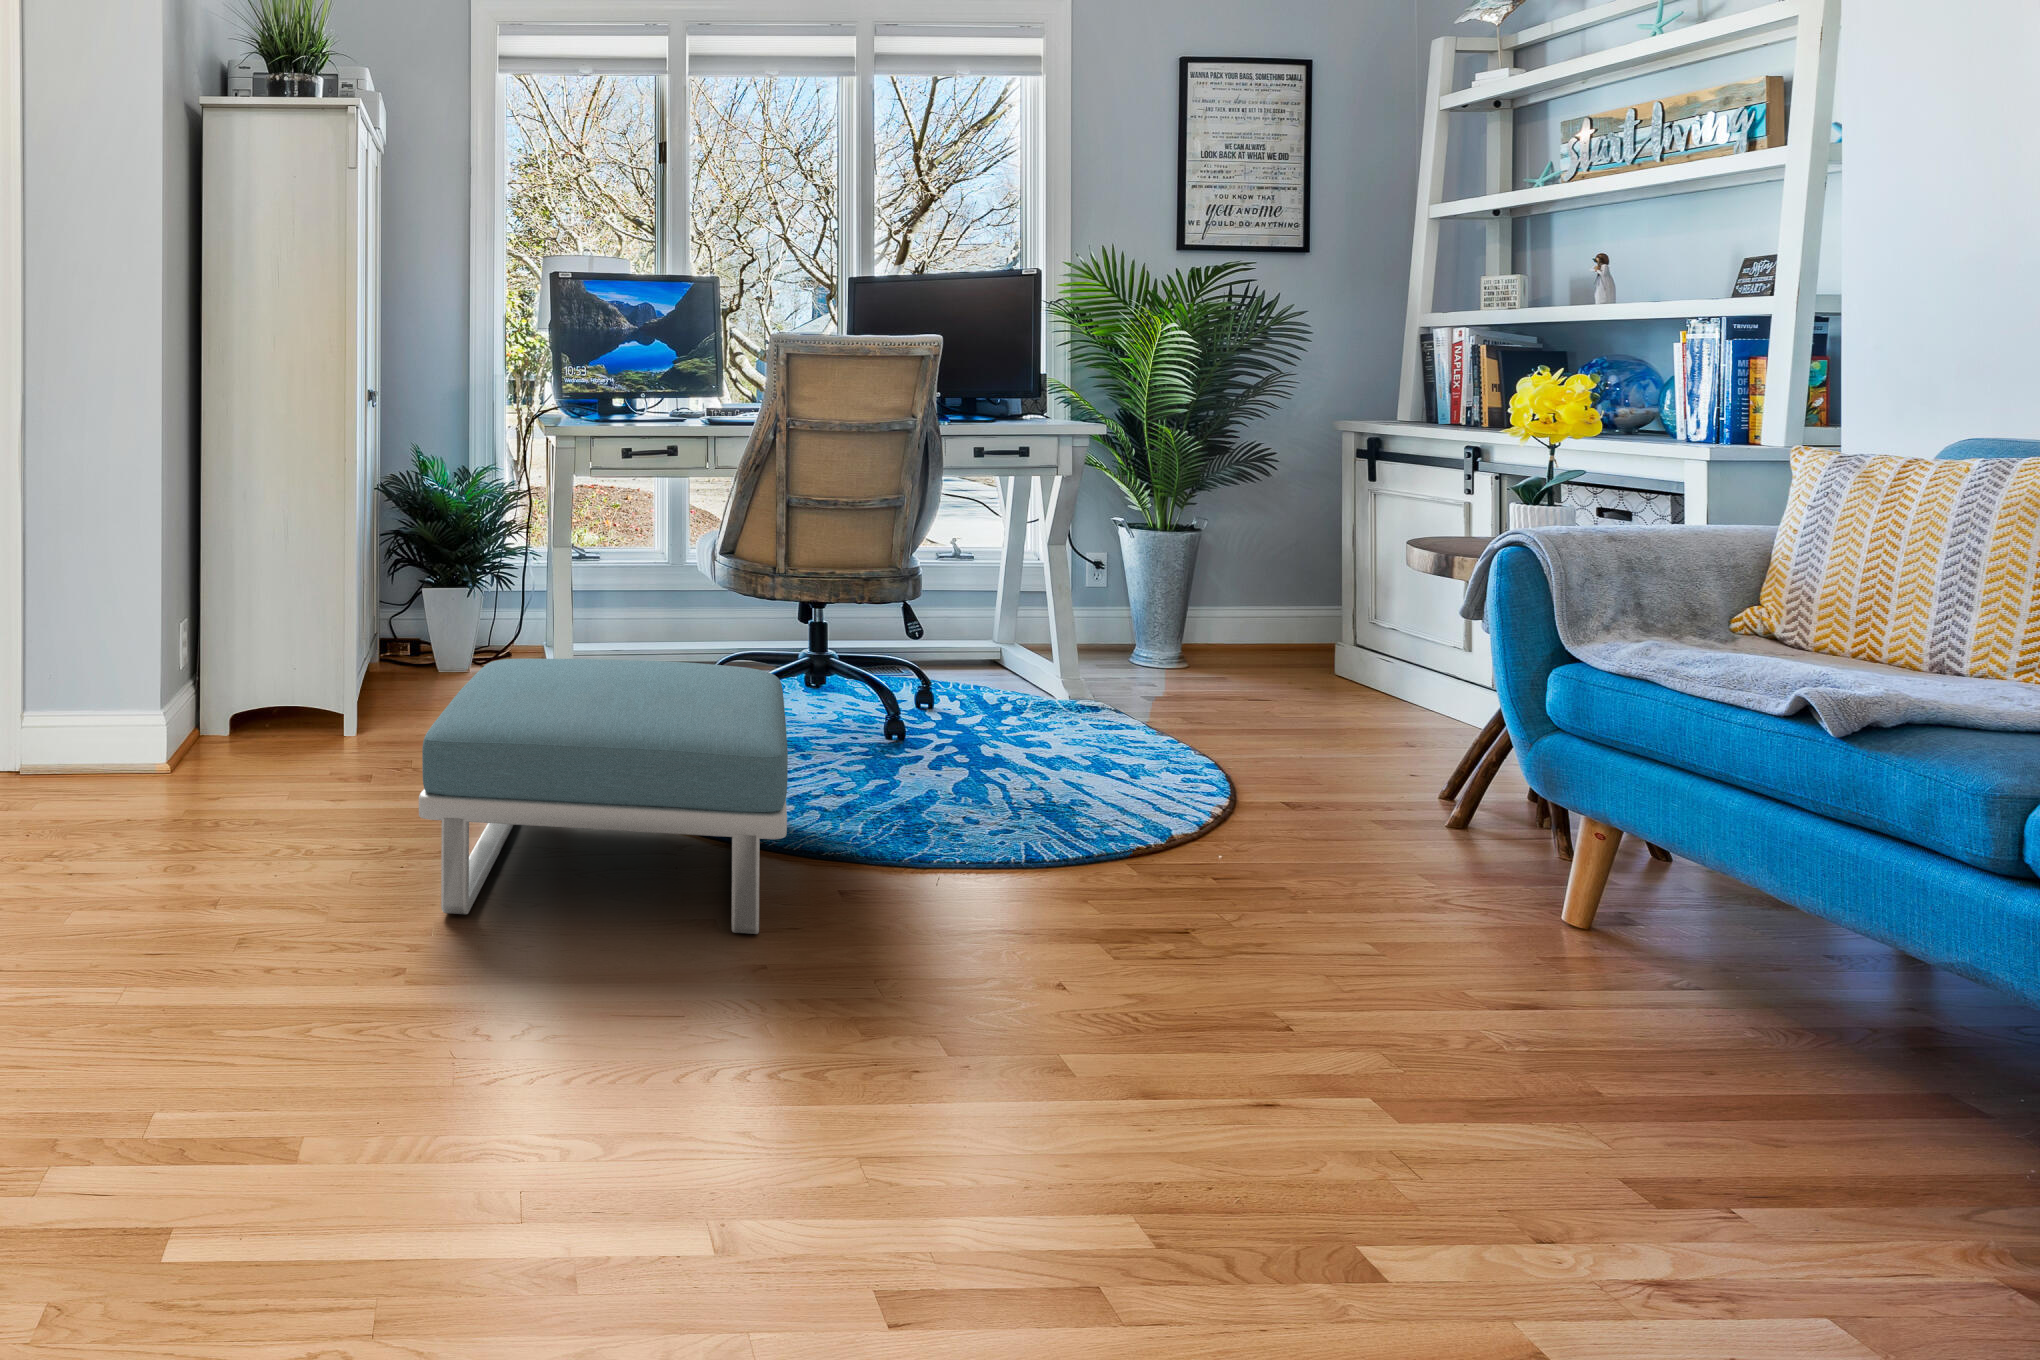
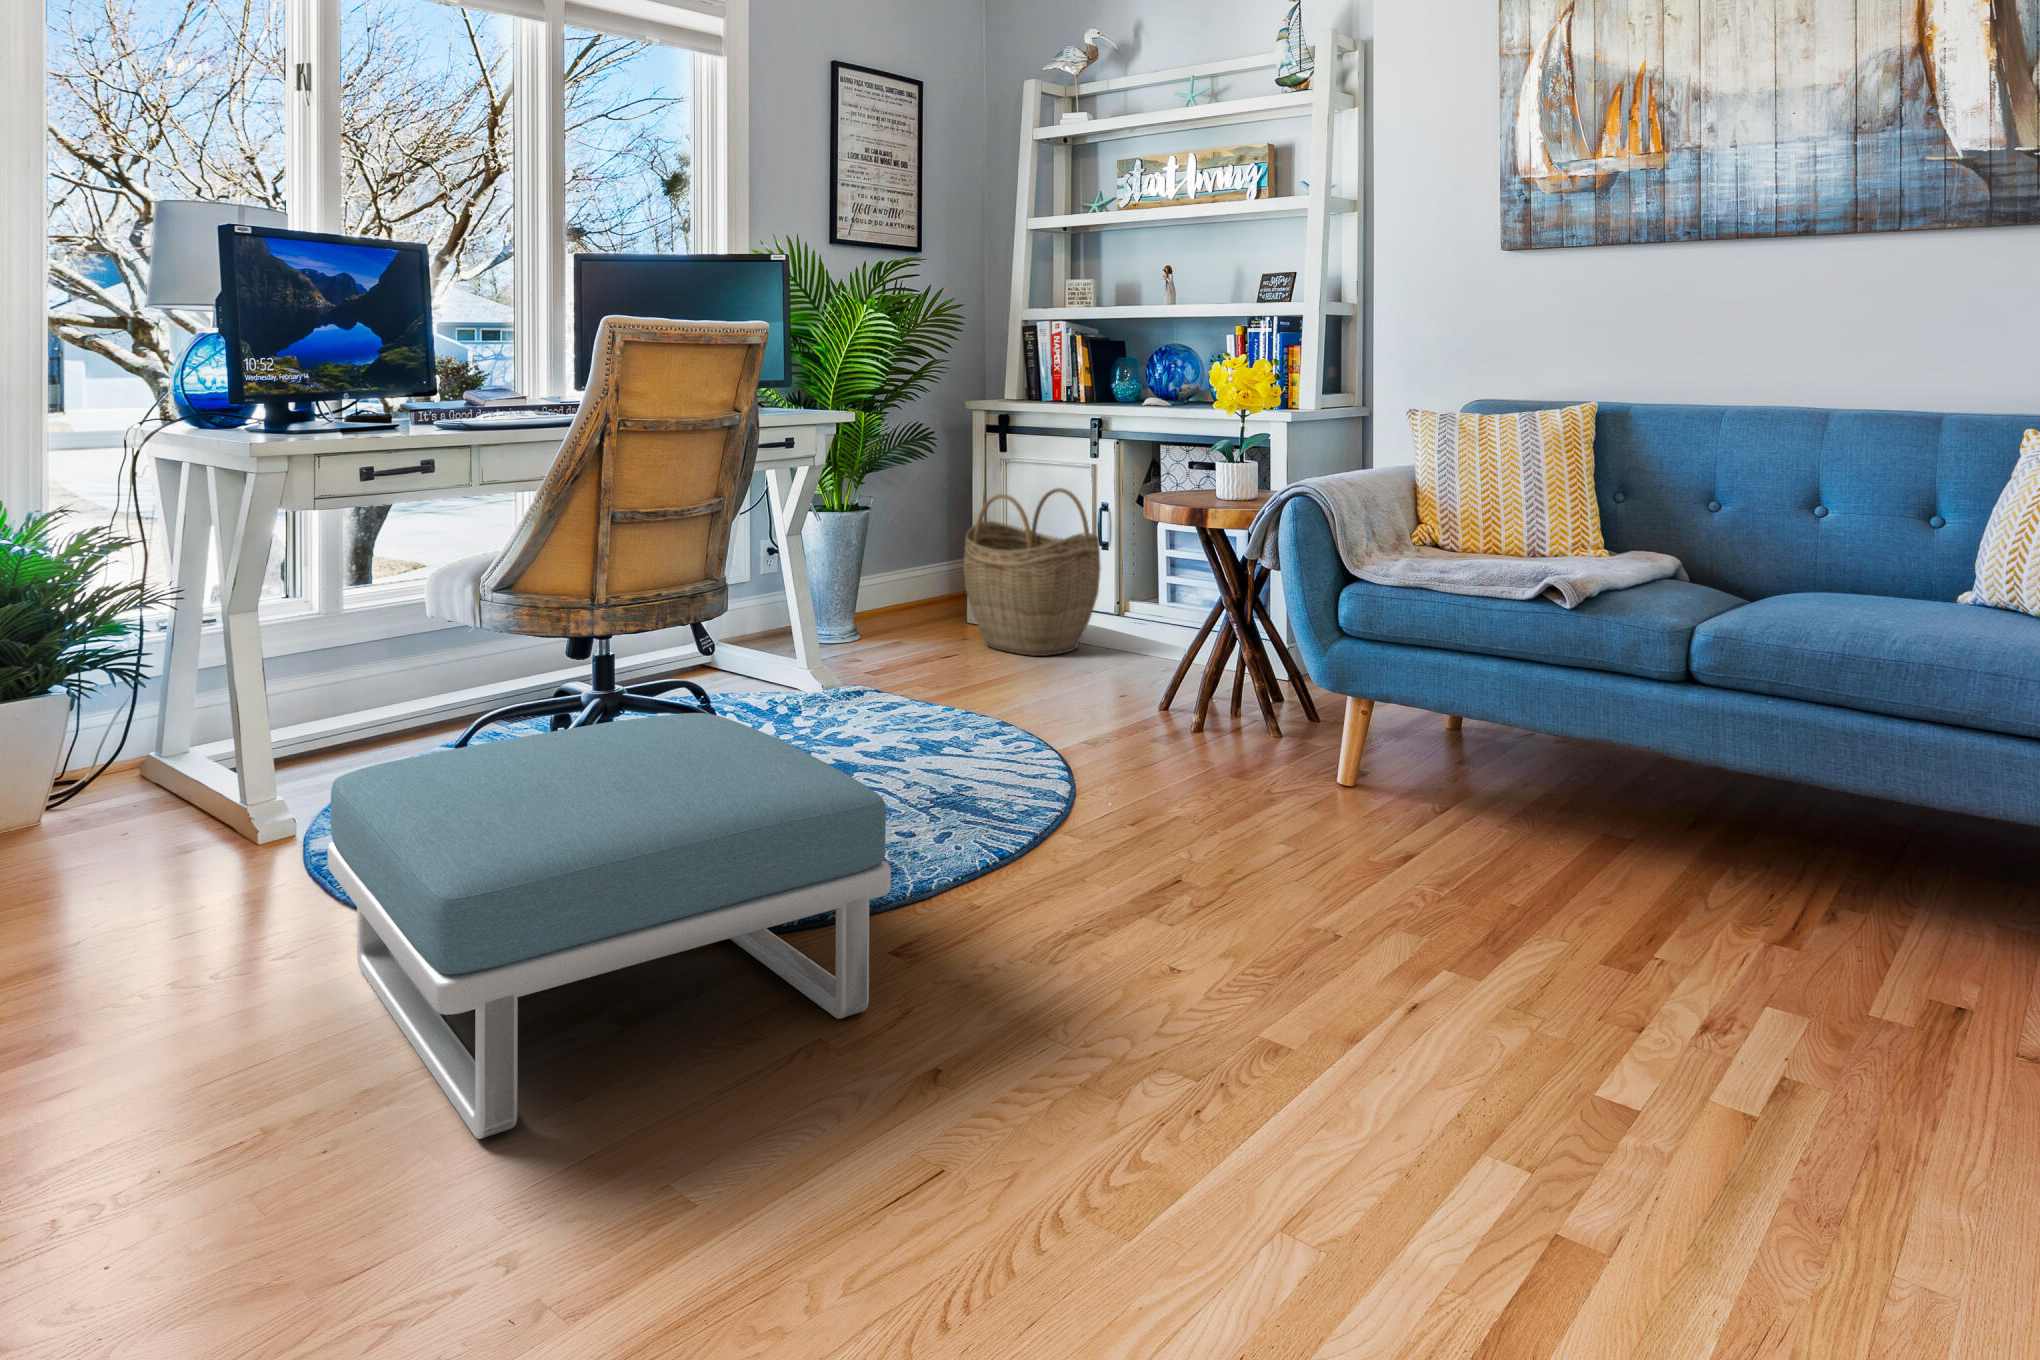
woven basket: none [1288,524,1462,717] -> present [964,488,1101,656]

